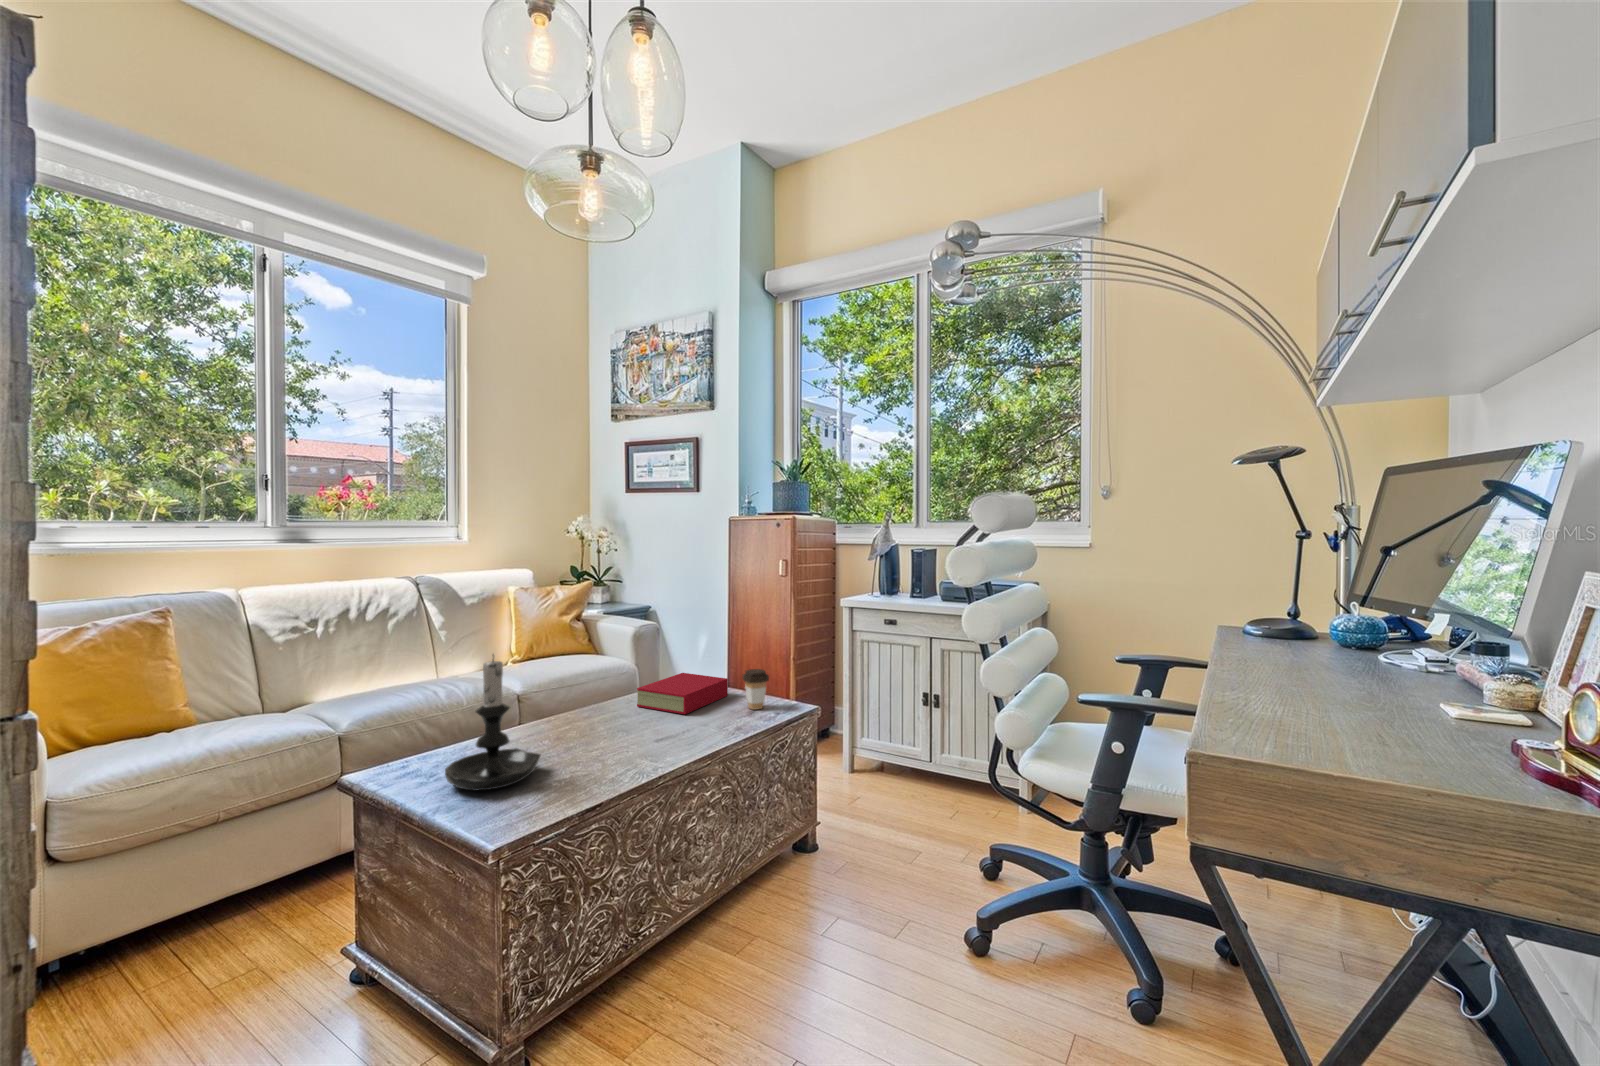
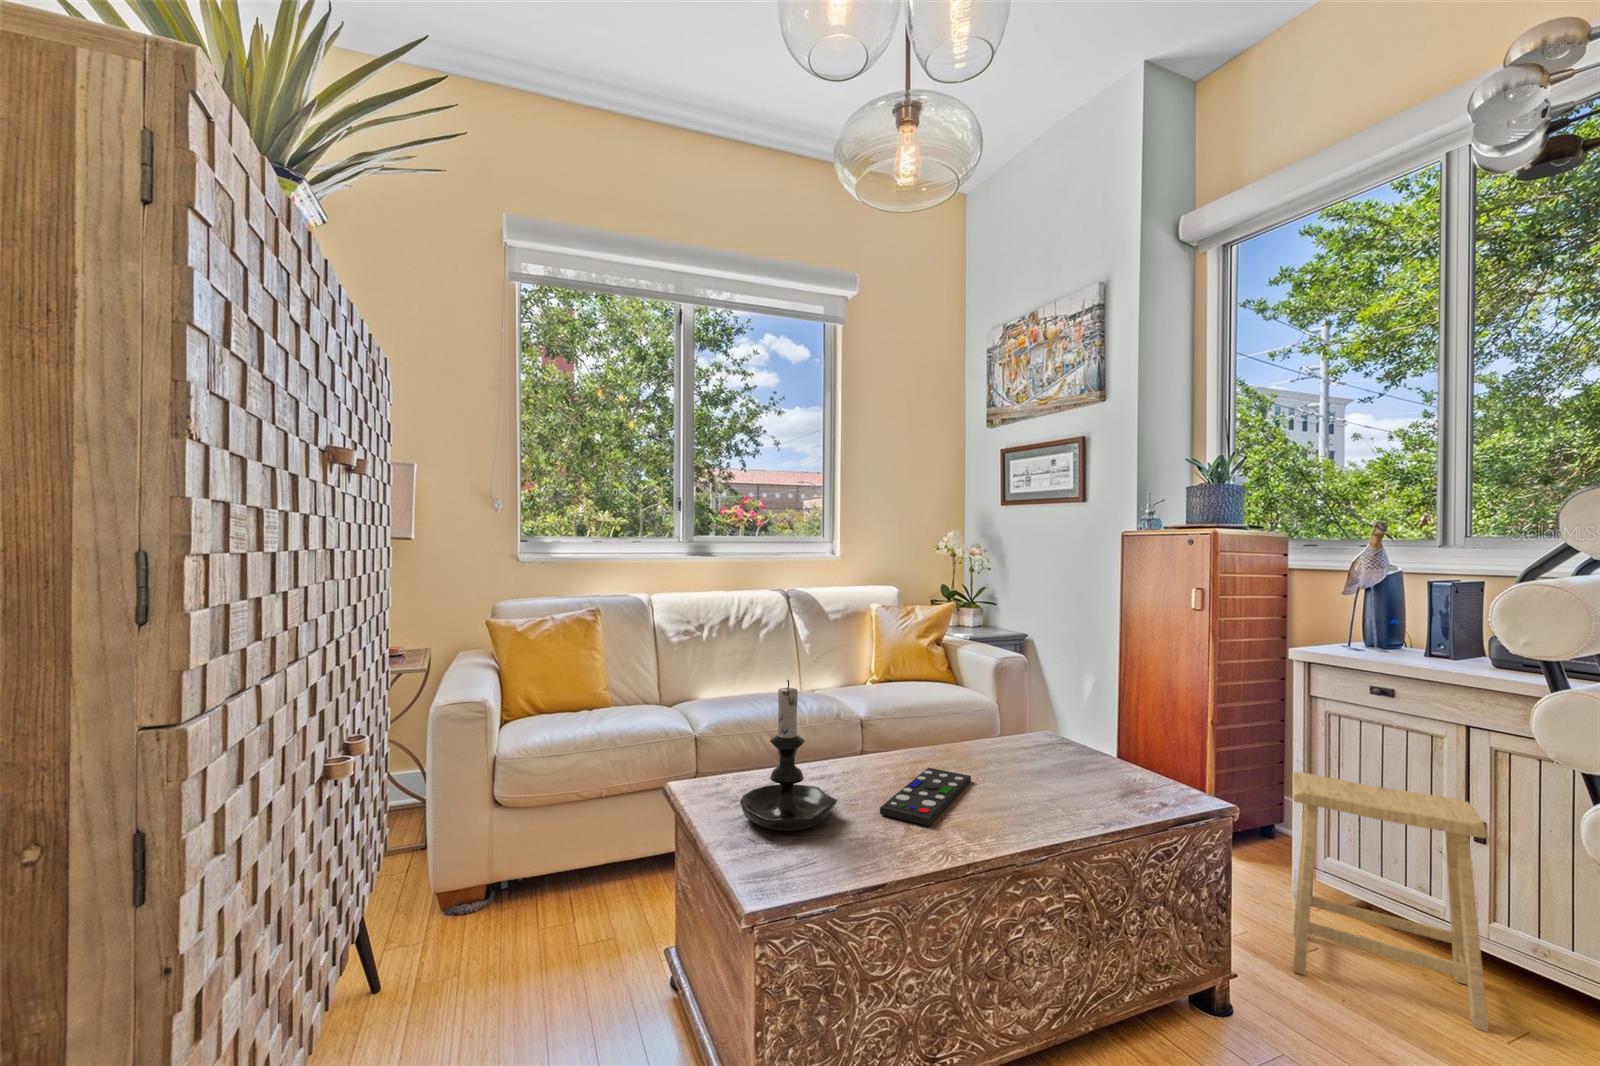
coffee cup: present [742,669,769,709] -> none [1110,738,1149,796]
book: present [637,673,728,714] -> none [971,726,1093,783]
footstool: none [843,678,938,810] -> present [1293,772,1488,1032]
remote control: none [578,717,643,758] -> present [880,768,971,826]

